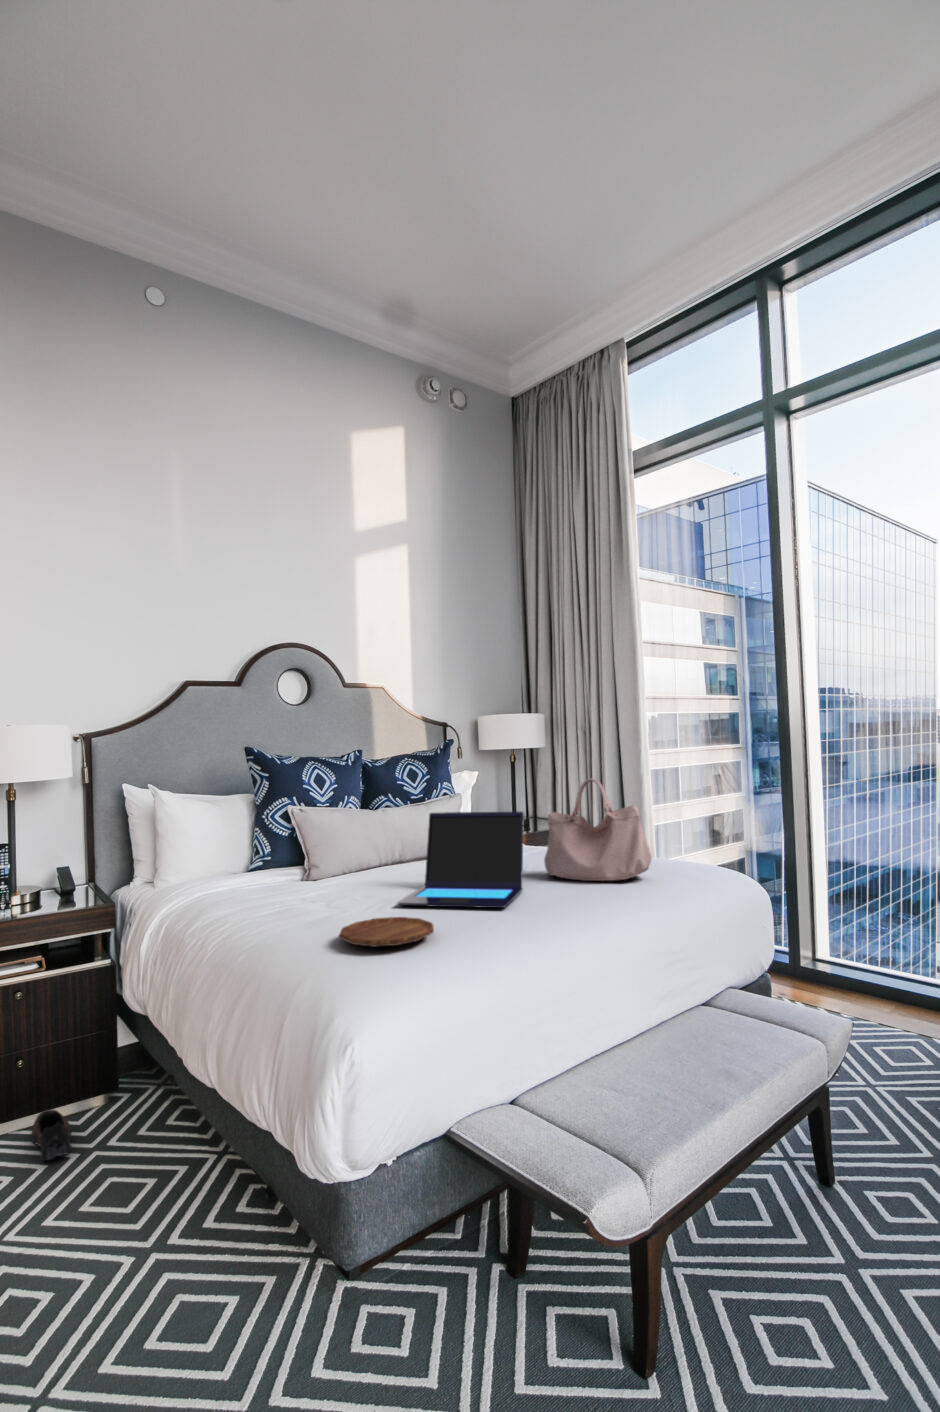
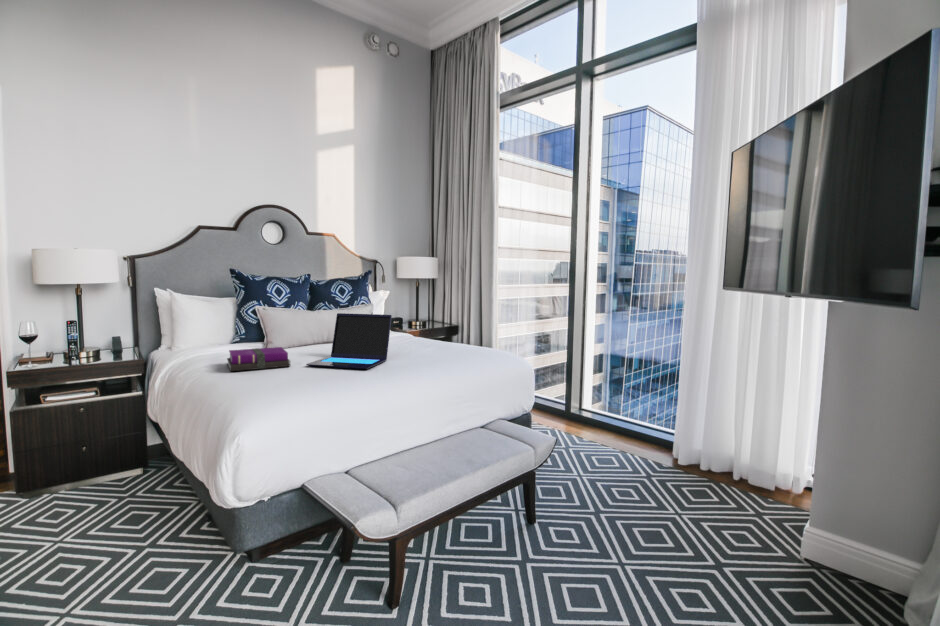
handbag: present [544,779,652,881] -> none [407,297,466,357]
notebook: none [263,874,371,921] -> present [227,347,290,371]
tray: present [339,917,434,947] -> none [256,371,316,386]
shoe: present [31,1109,72,1161] -> none [88,476,114,503]

